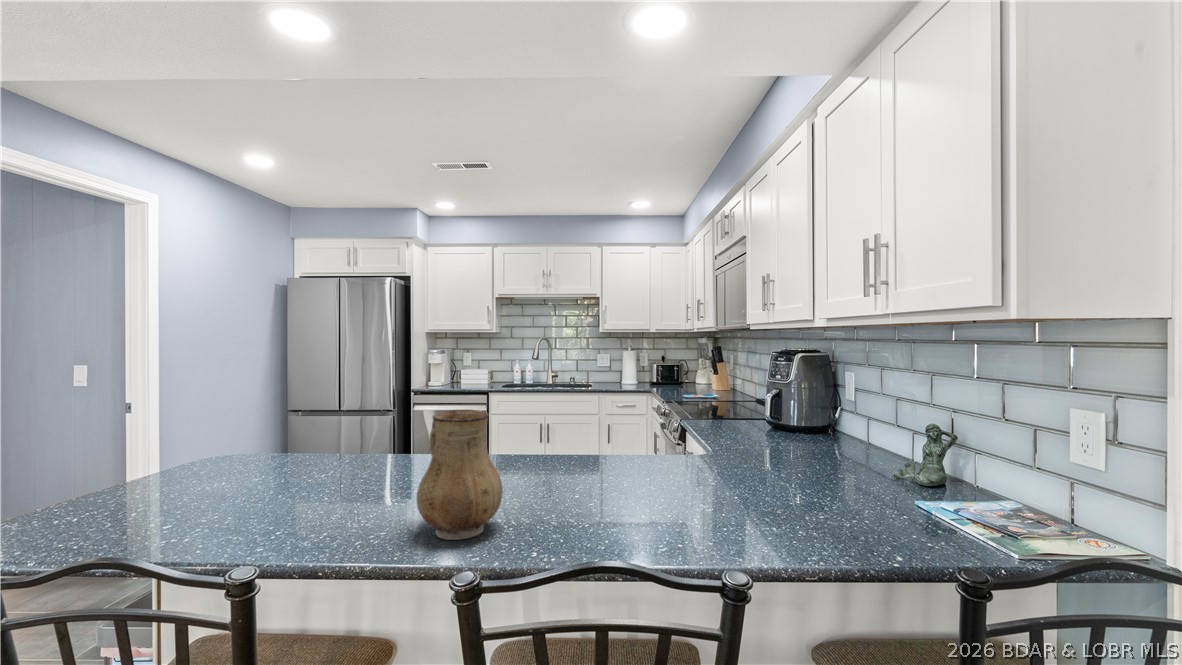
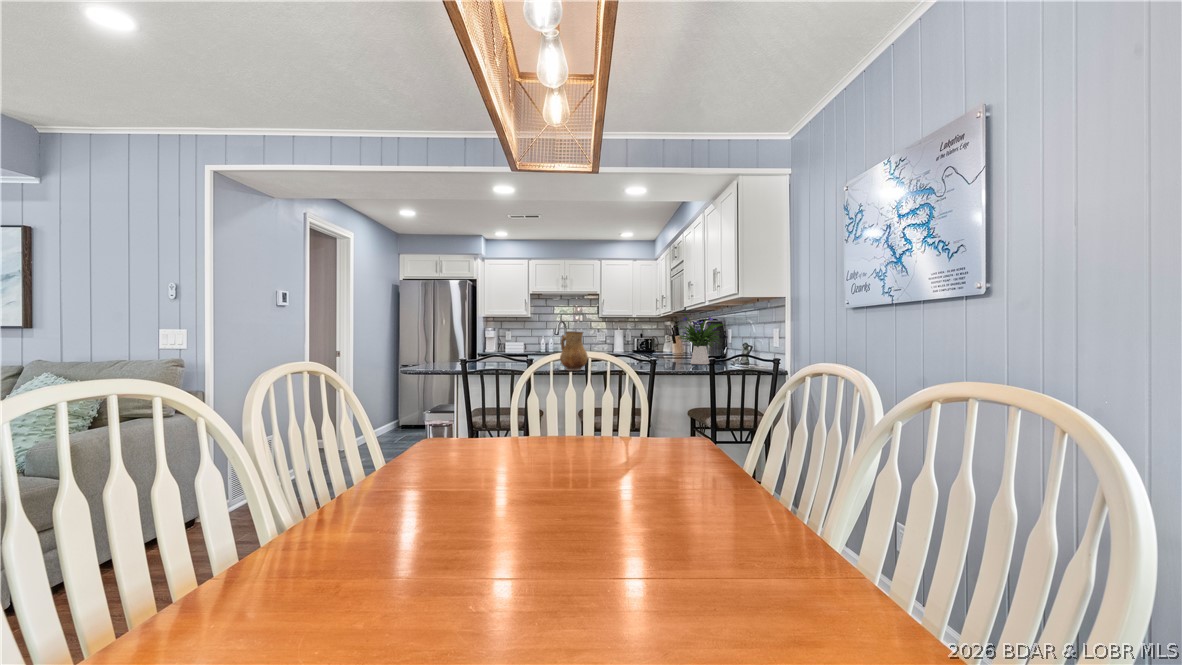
flower arrangement: none [743,339,862,463] -> present [679,313,724,364]

